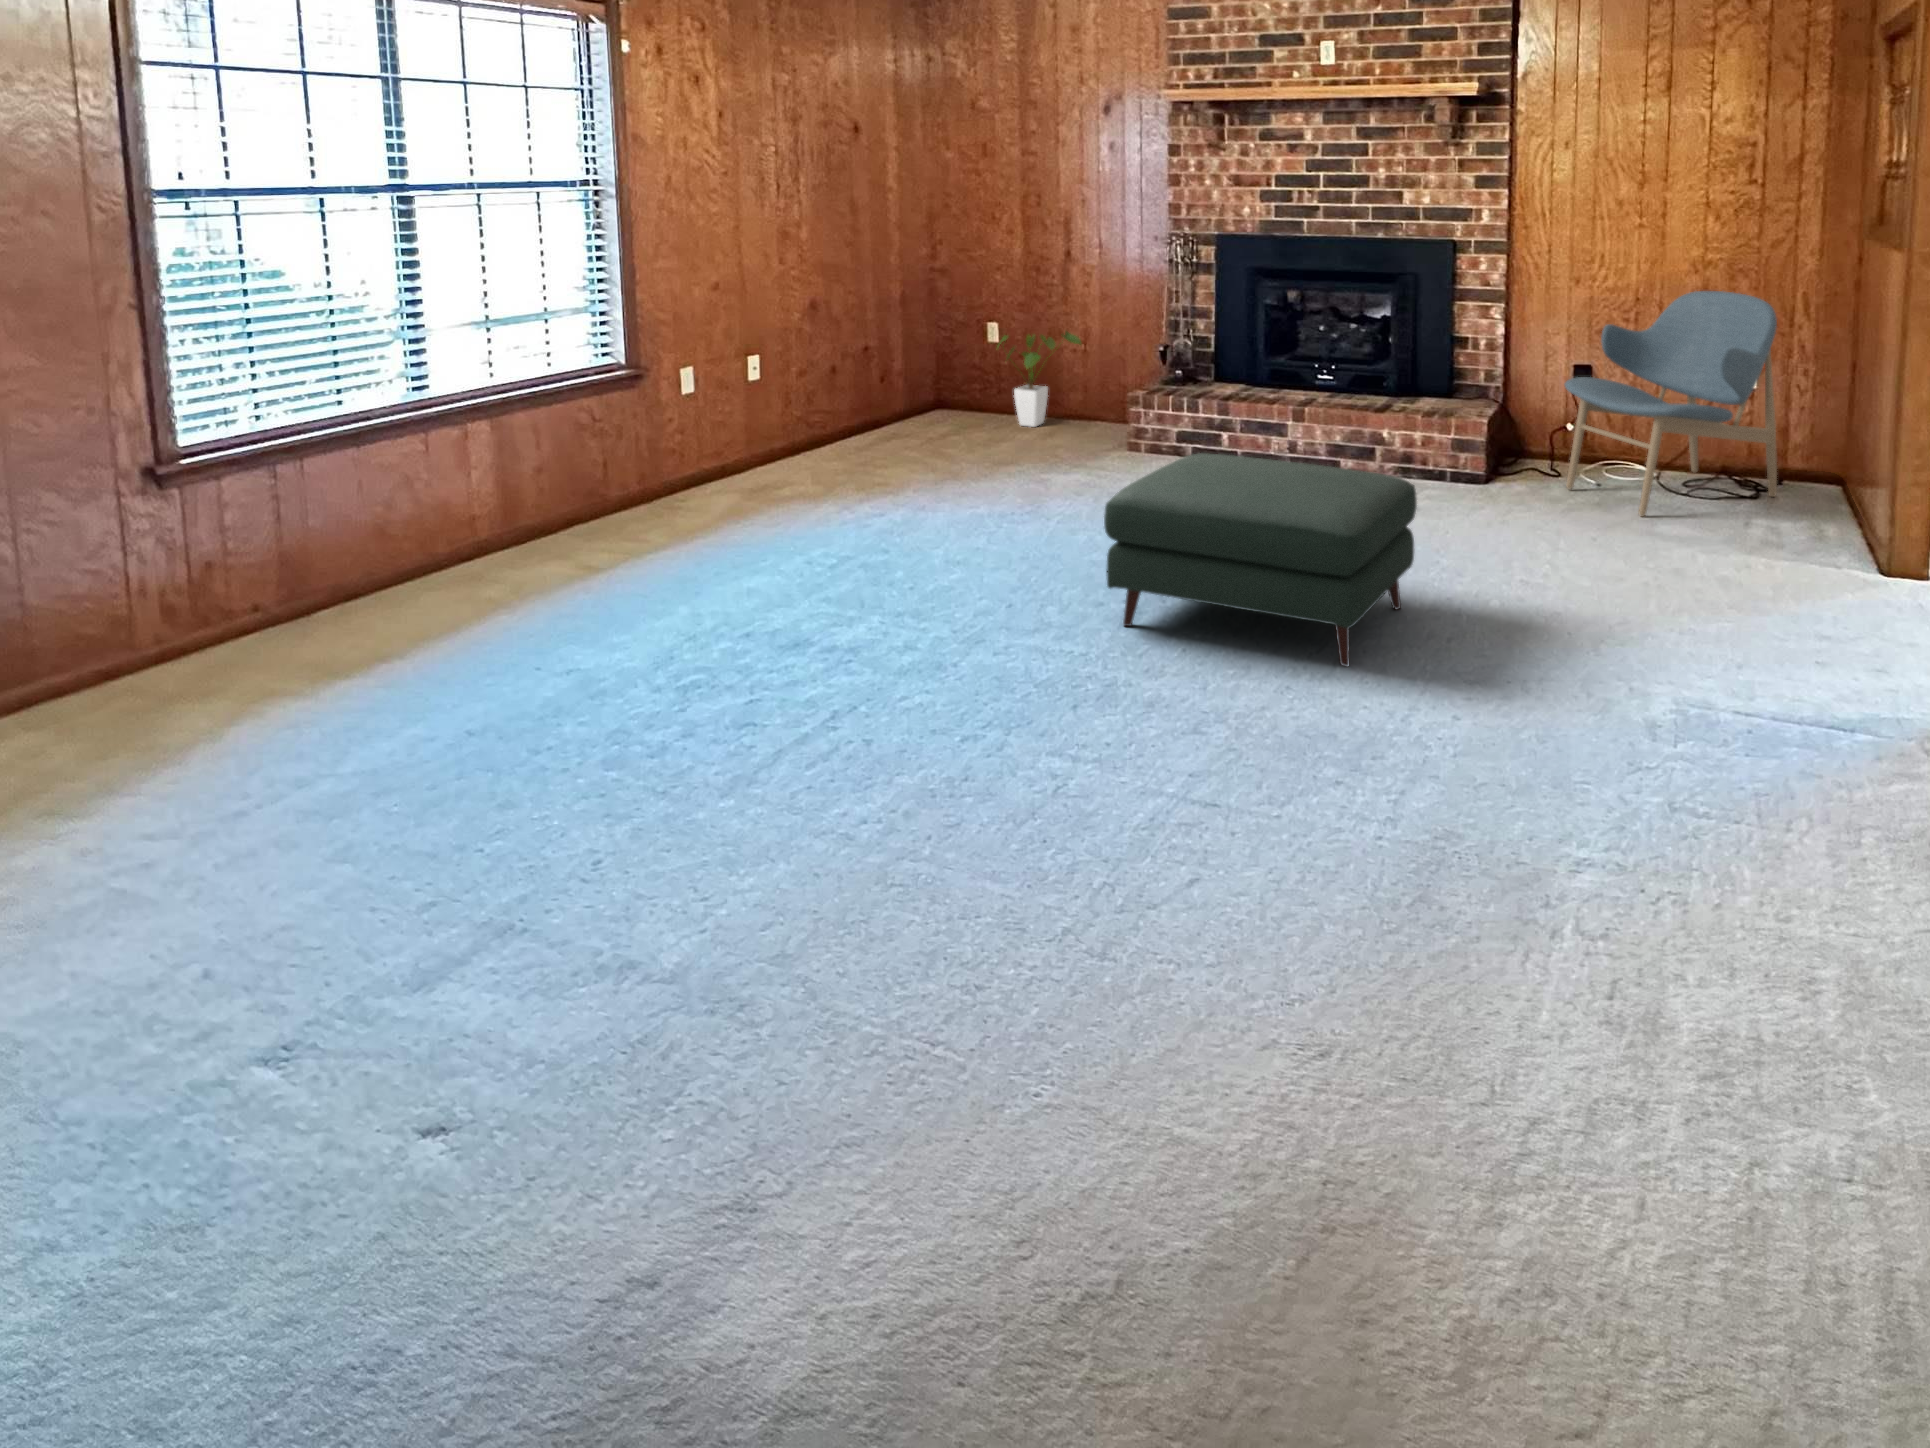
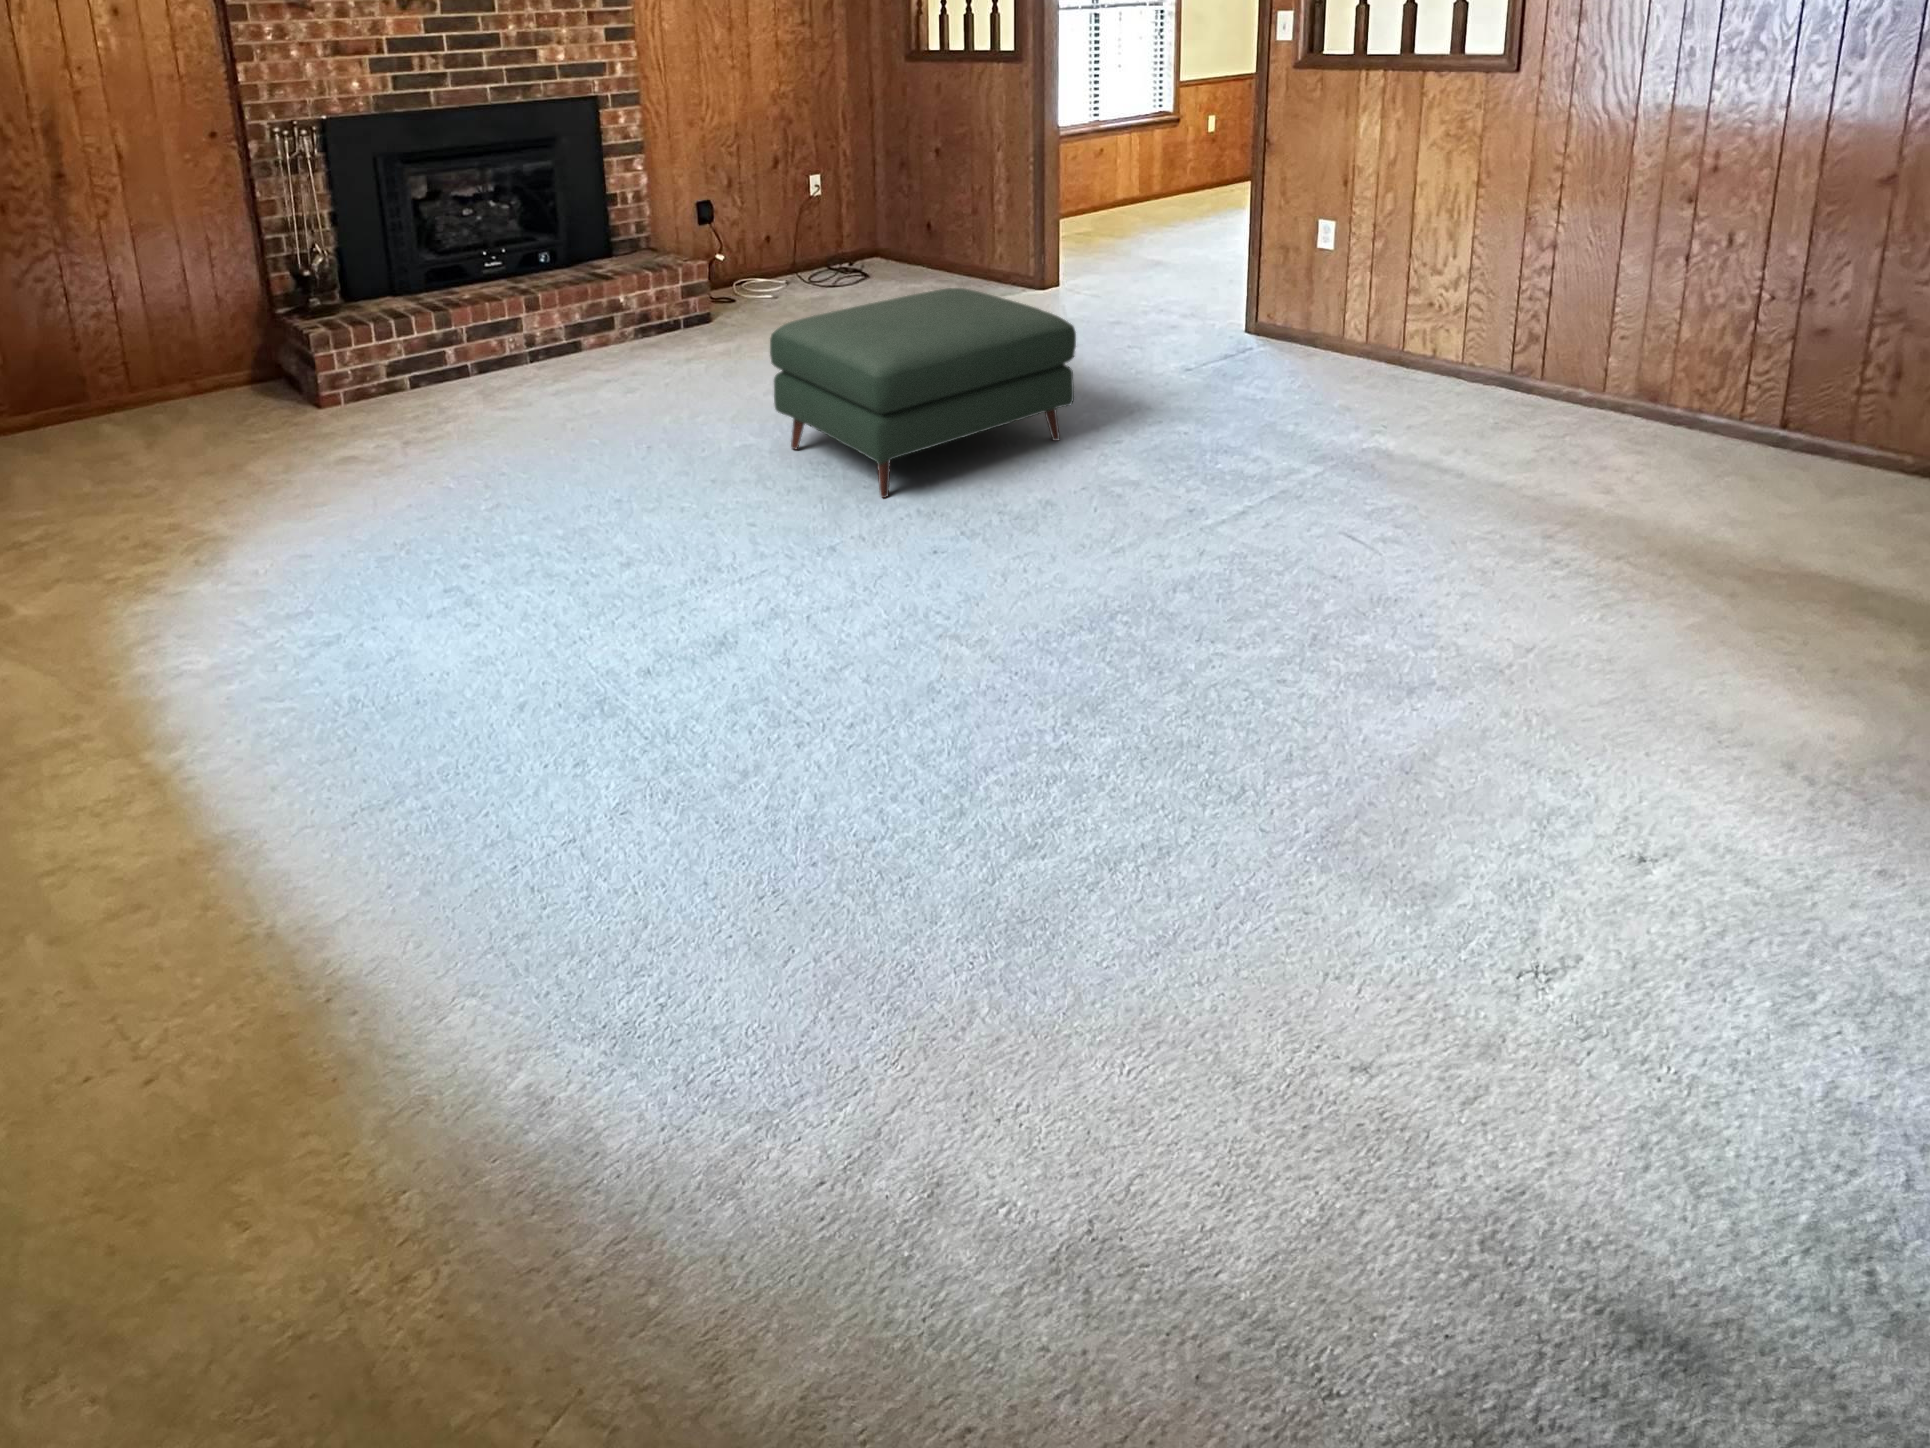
lounge chair: present [1564,291,1777,517] -> none [750,114,898,302]
house plant: present [1001,331,1081,427] -> none [24,286,126,438]

